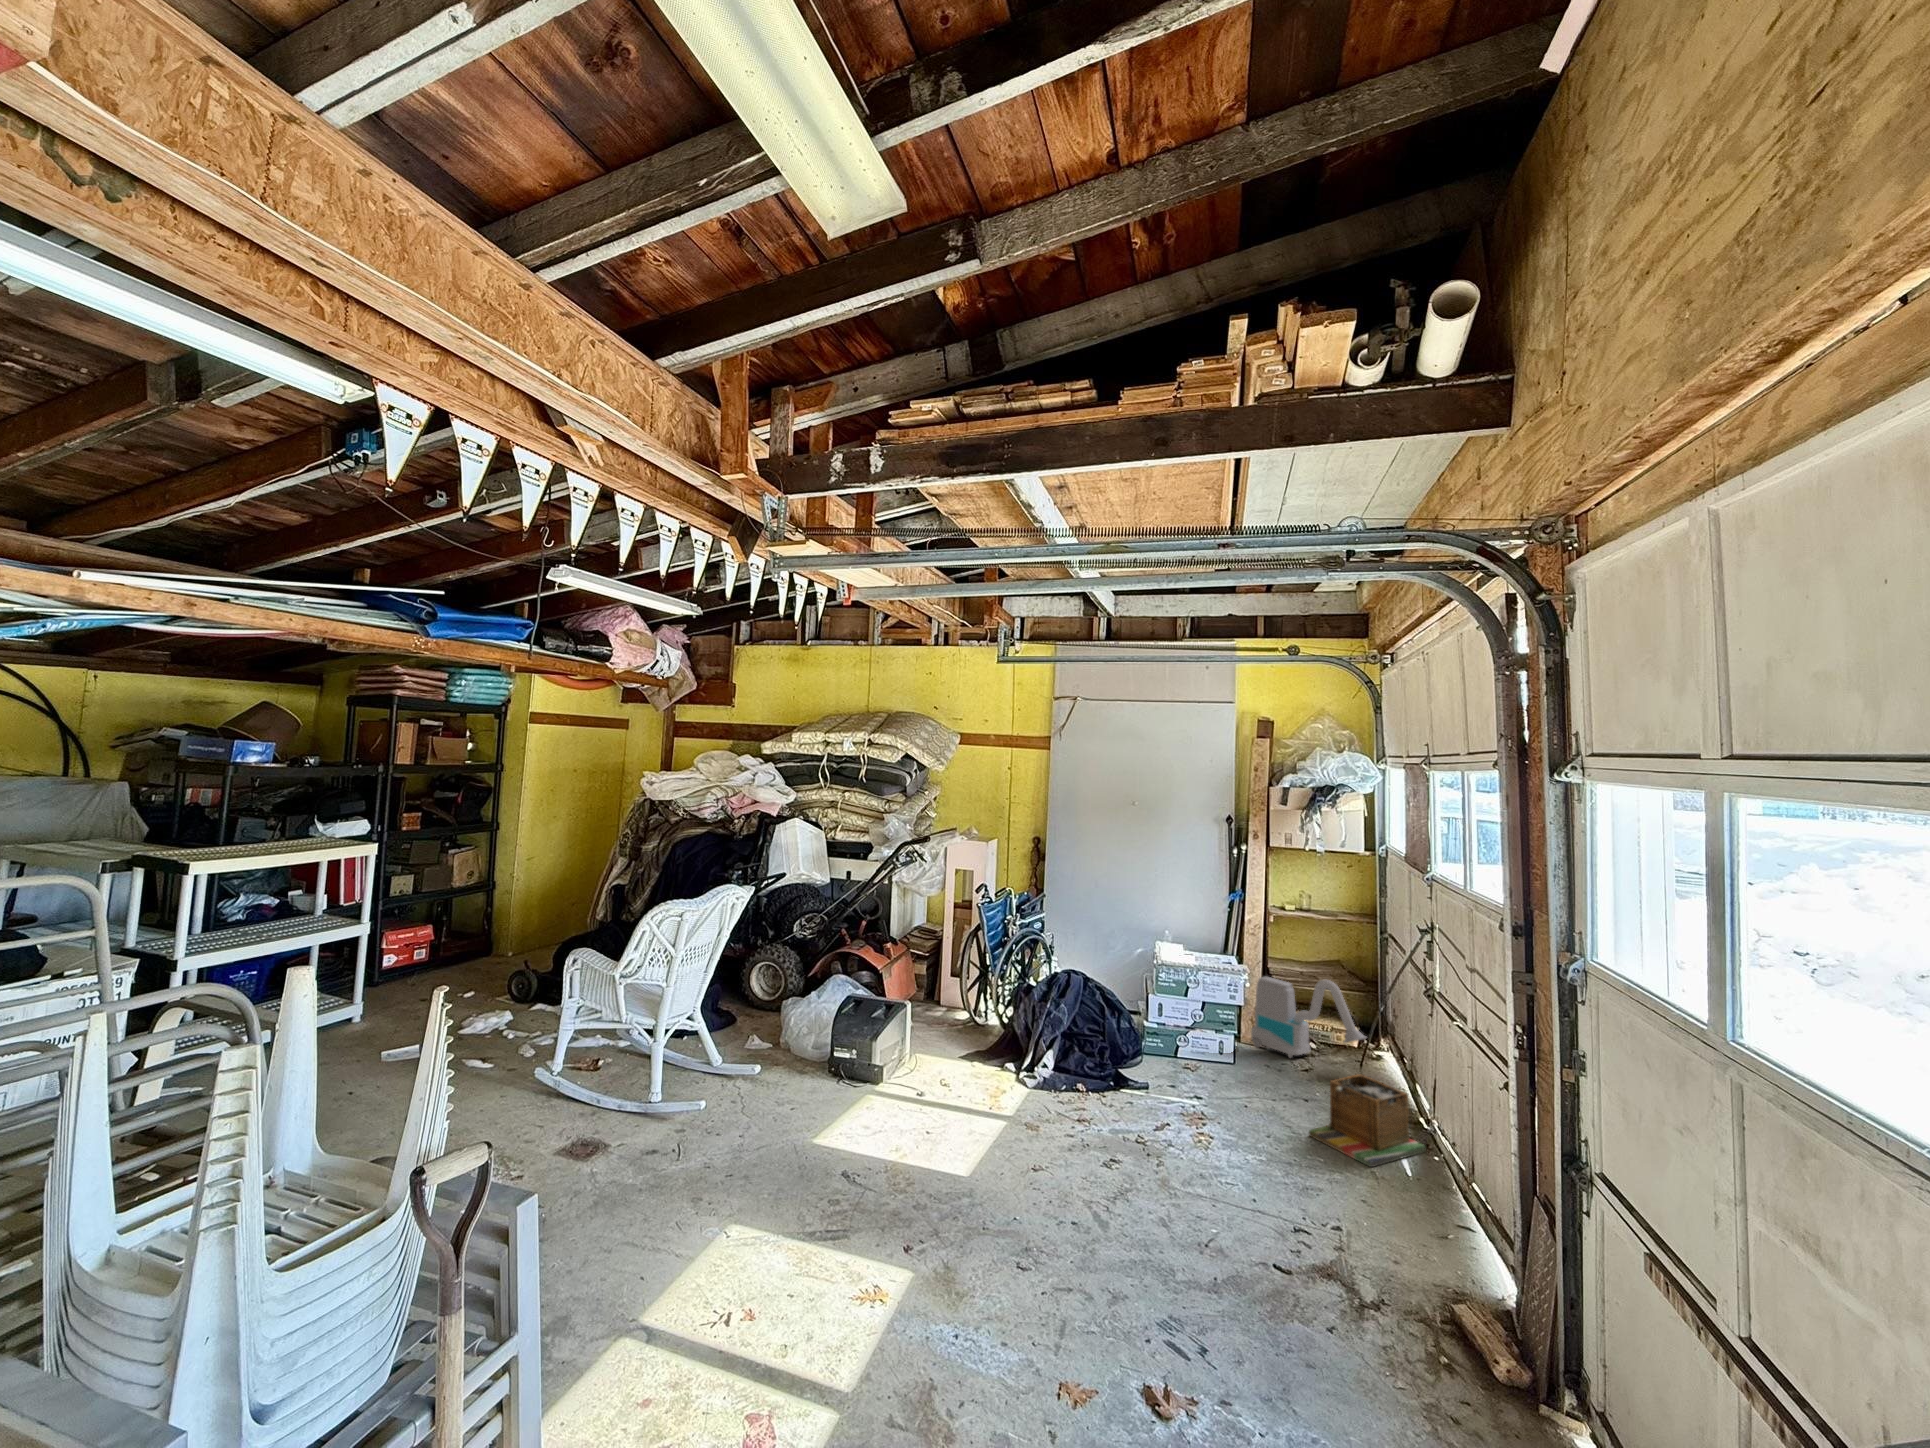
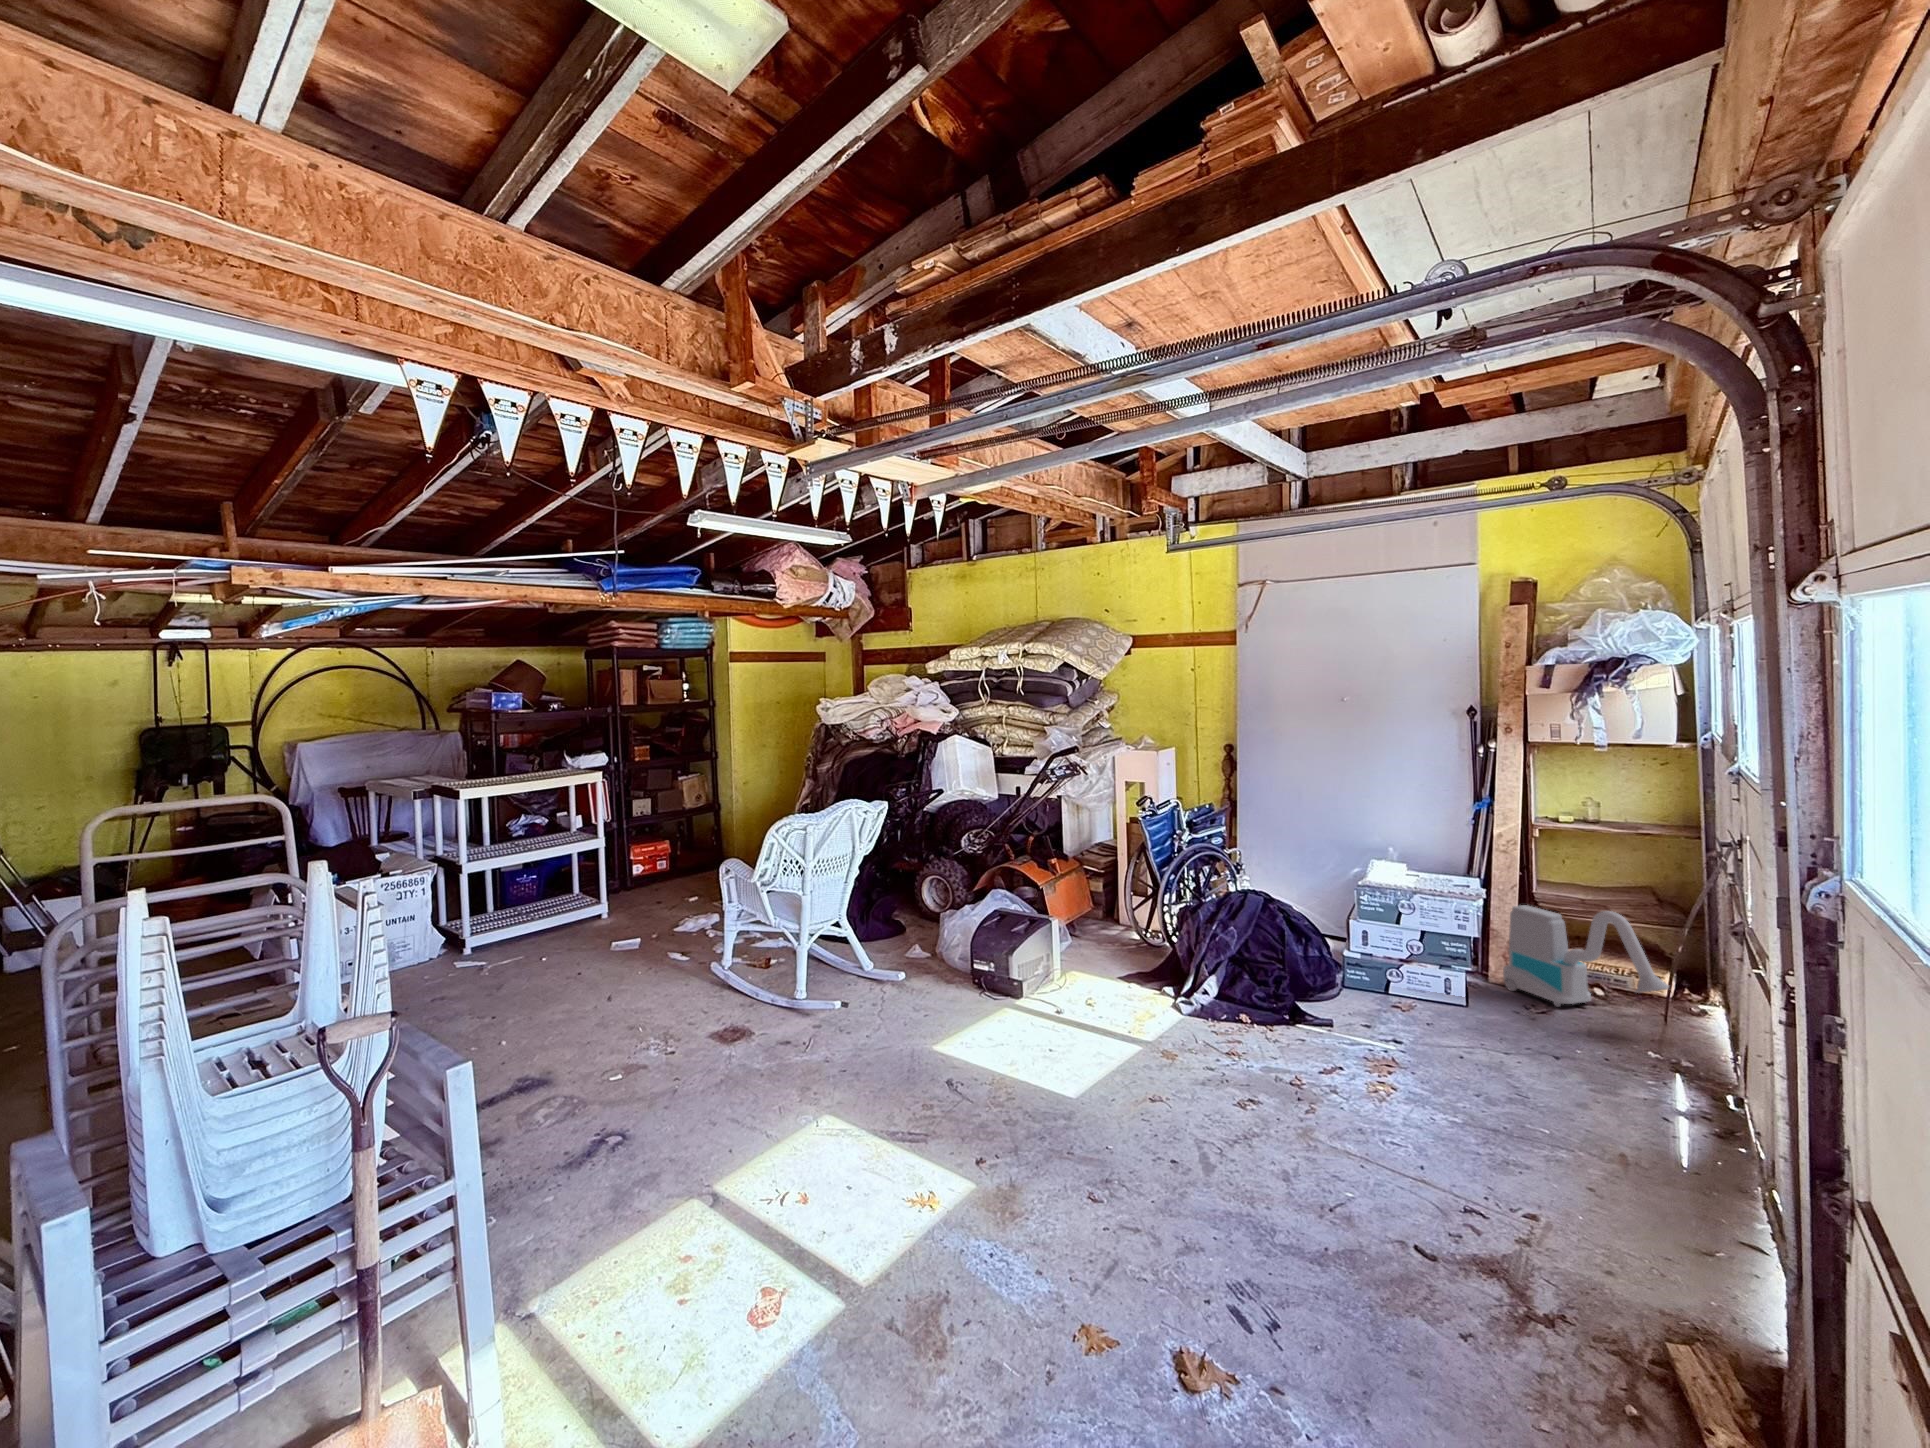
laundry basket: present [1309,1074,1426,1167] -> none [1545,1032,1735,1152]

